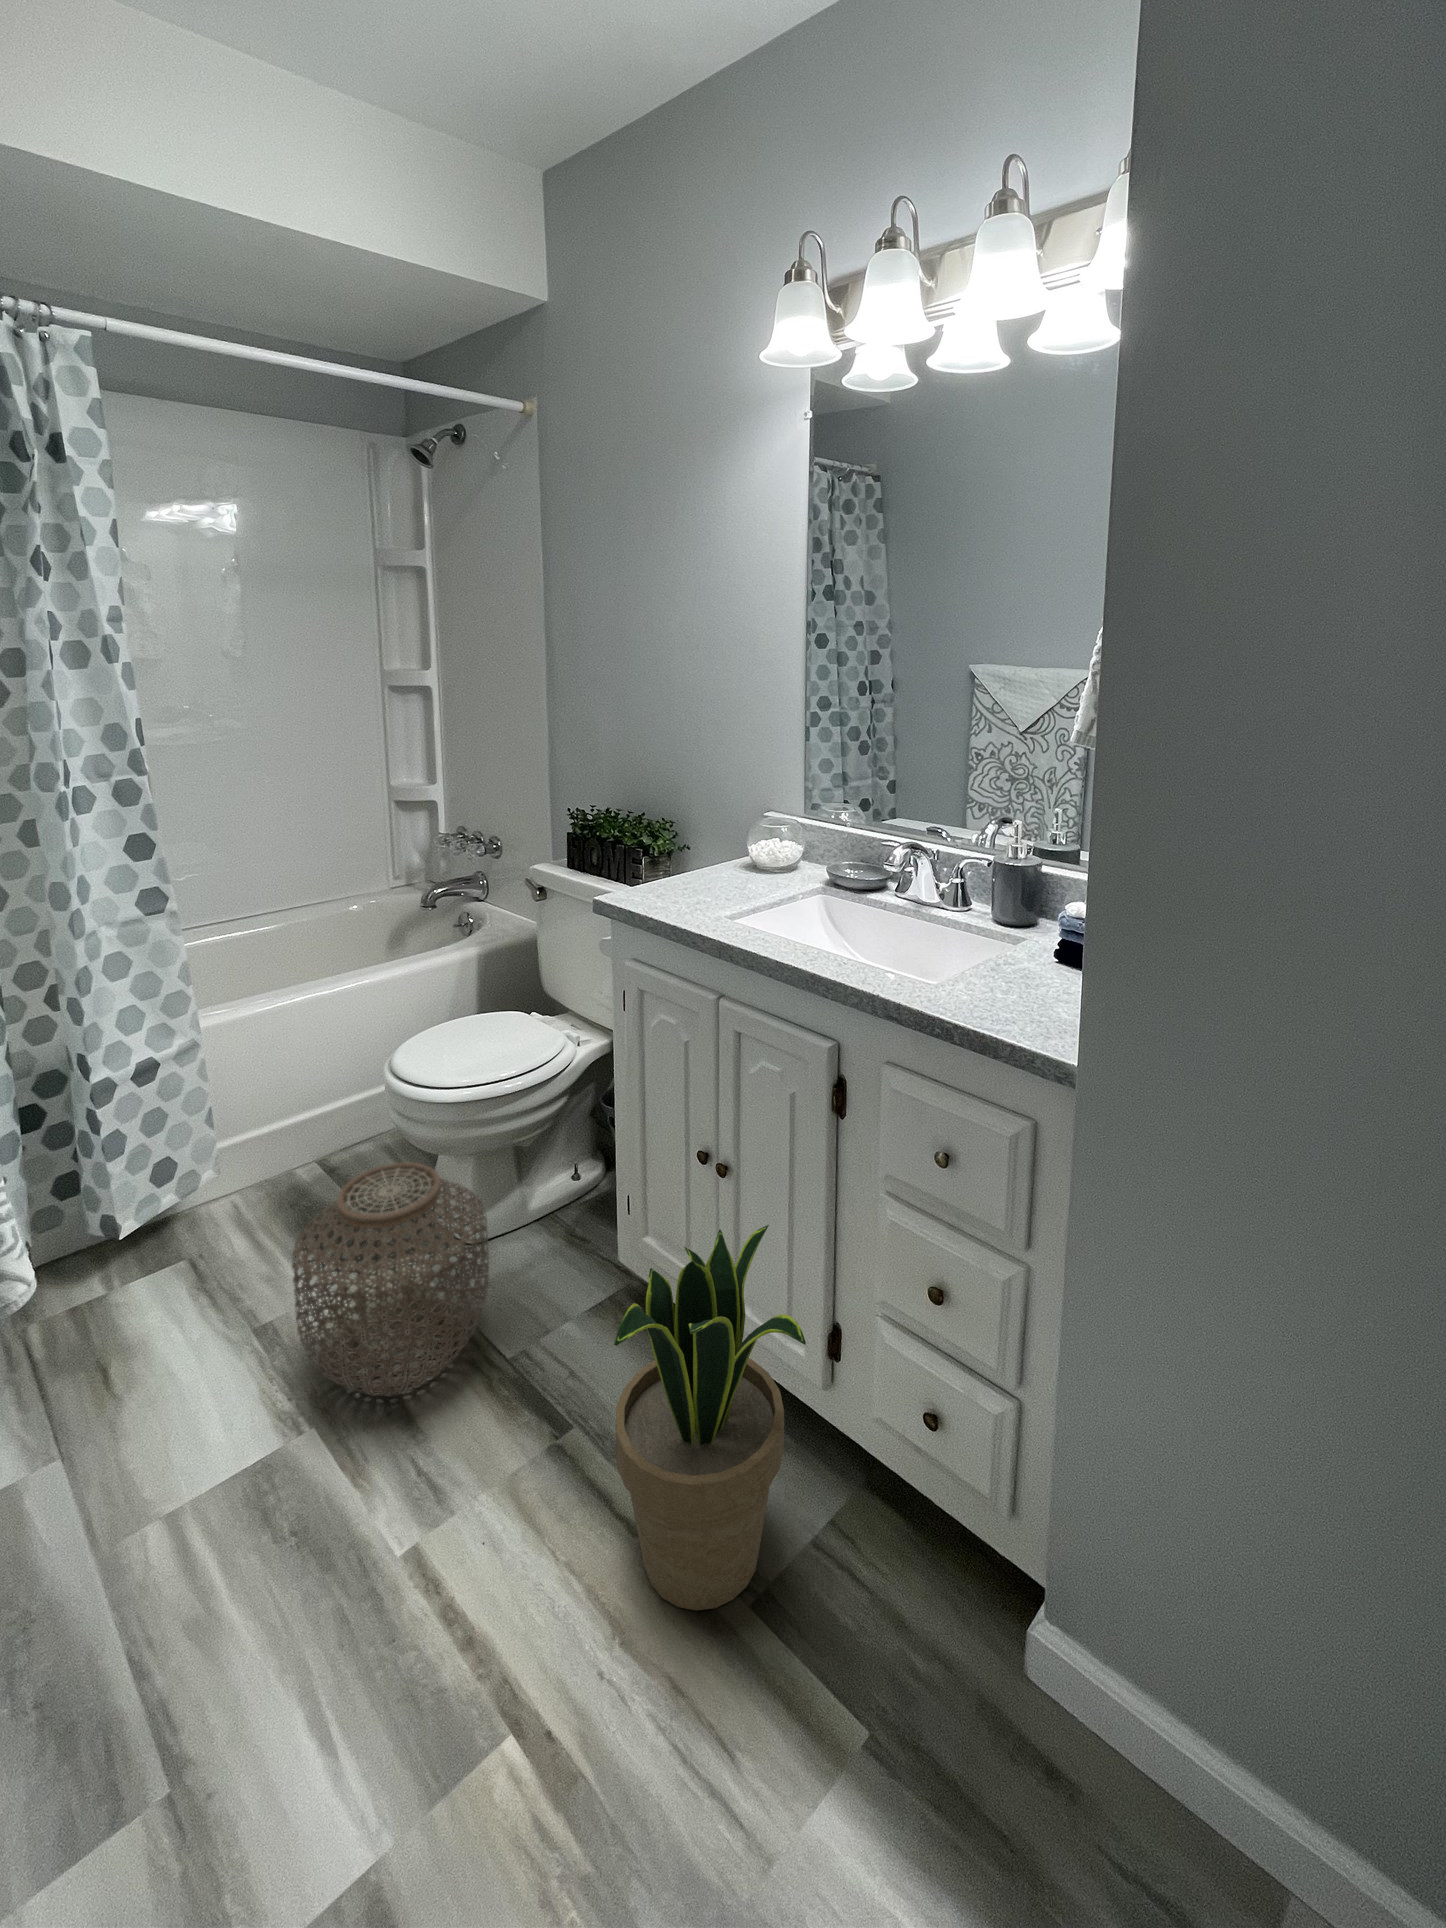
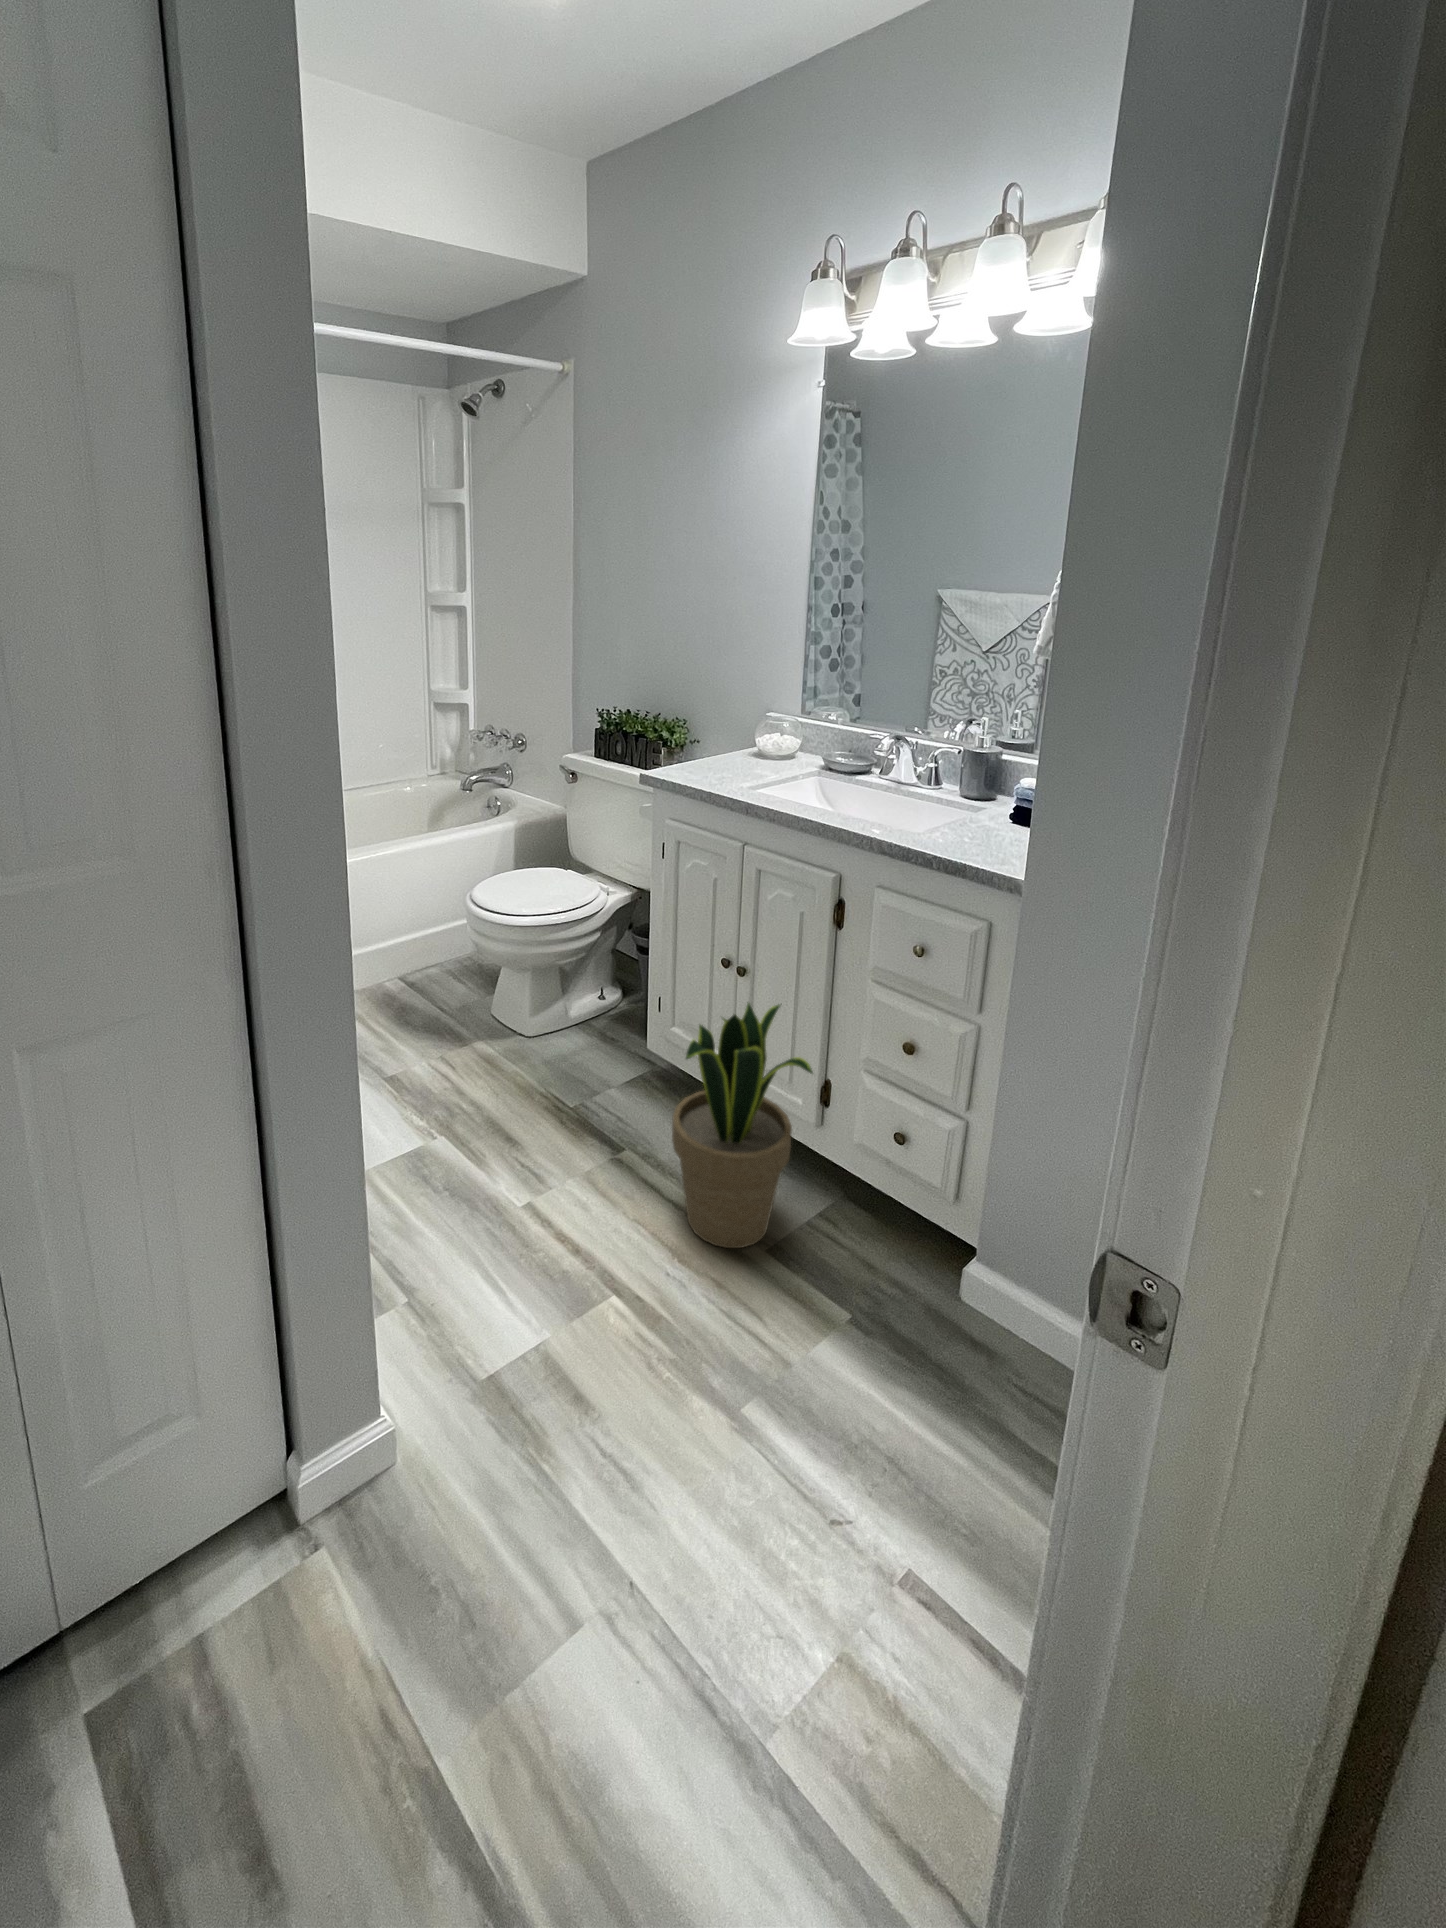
woven basket: present [292,1162,489,1396] -> none [425,963,557,1120]

